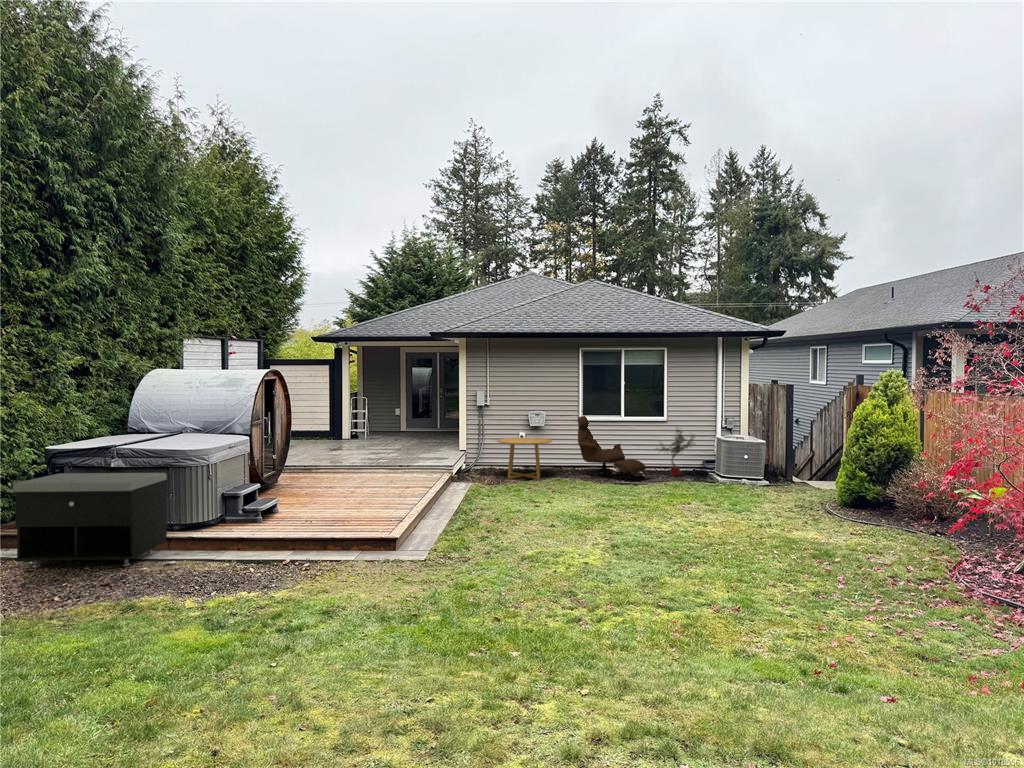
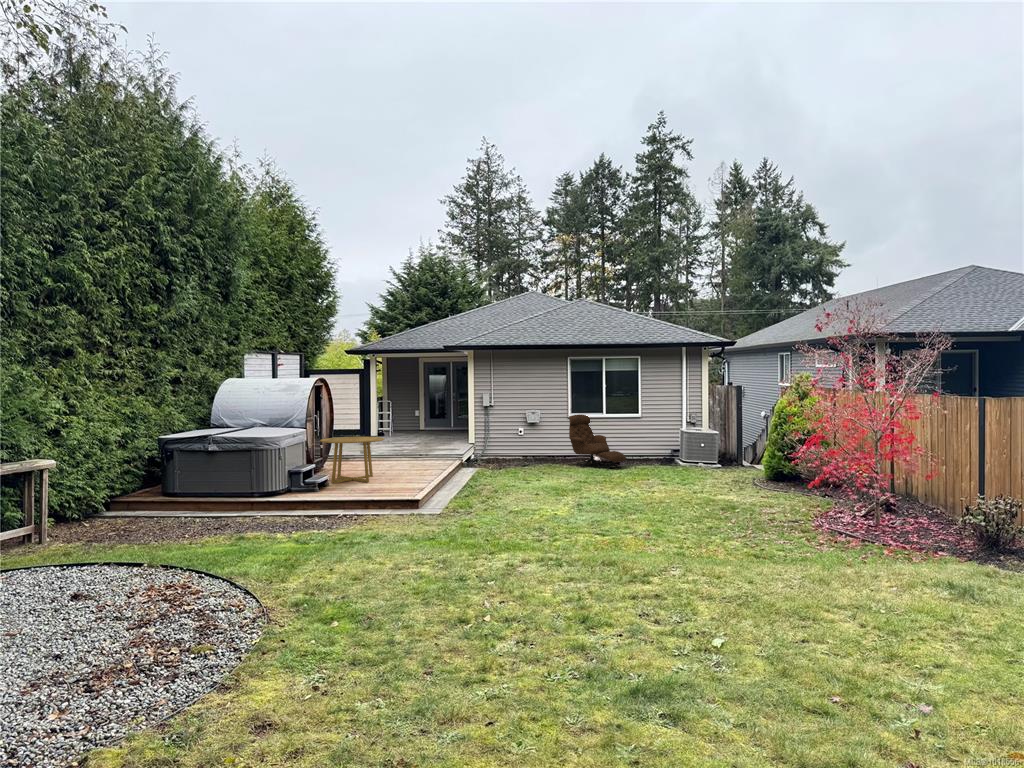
potted tree: present [656,429,695,476] -> none [635,424,670,466]
round table: present [497,437,552,479] -> present [320,437,384,483]
storage bench: present [12,473,167,568] -> none [150,453,251,518]

